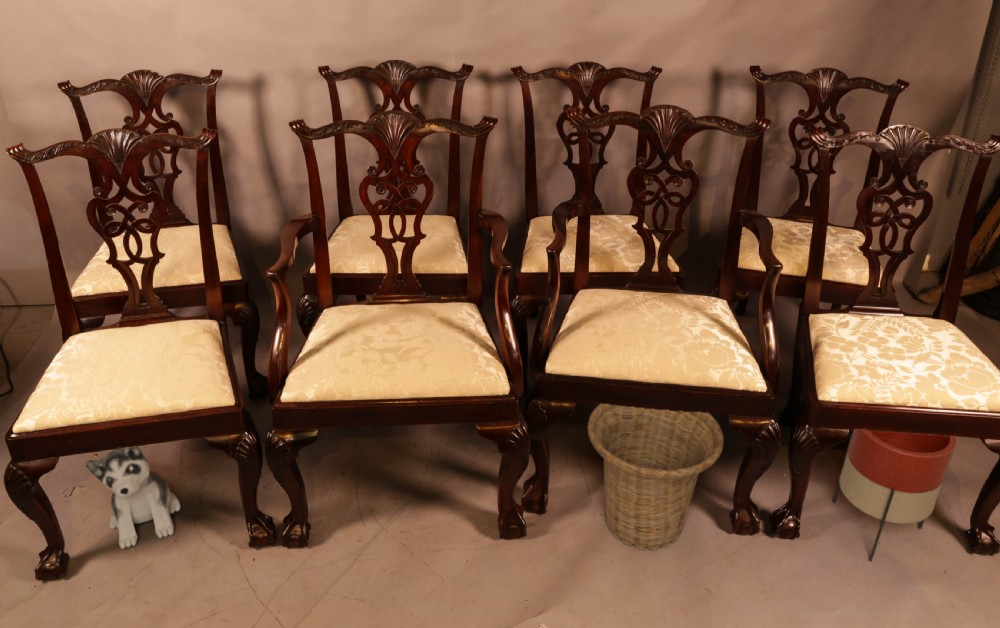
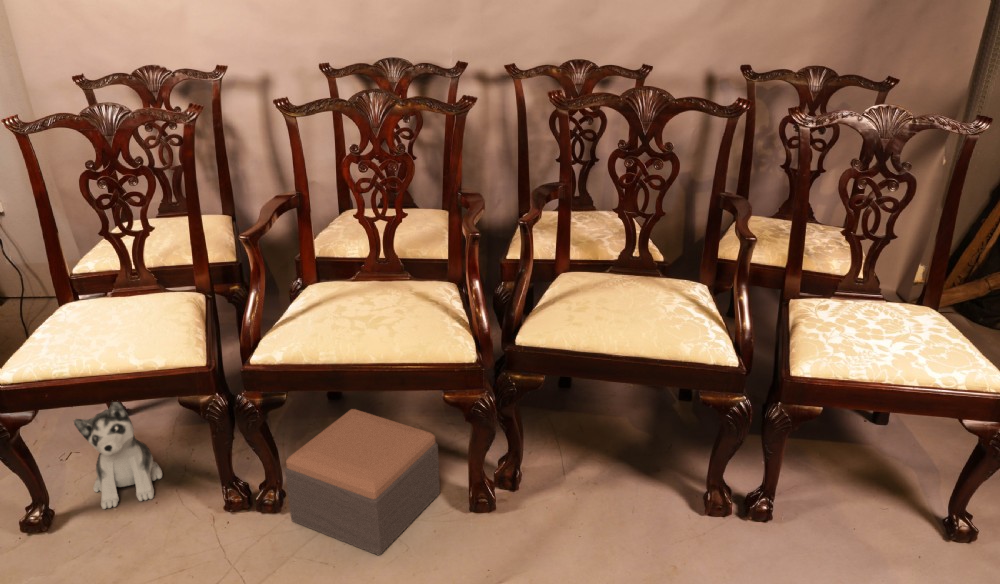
basket: present [588,404,724,550] -> none [556,370,689,527]
planter: present [833,429,957,561] -> none [812,383,922,544]
footstool: none [312,436,467,592] -> present [285,409,440,555]

